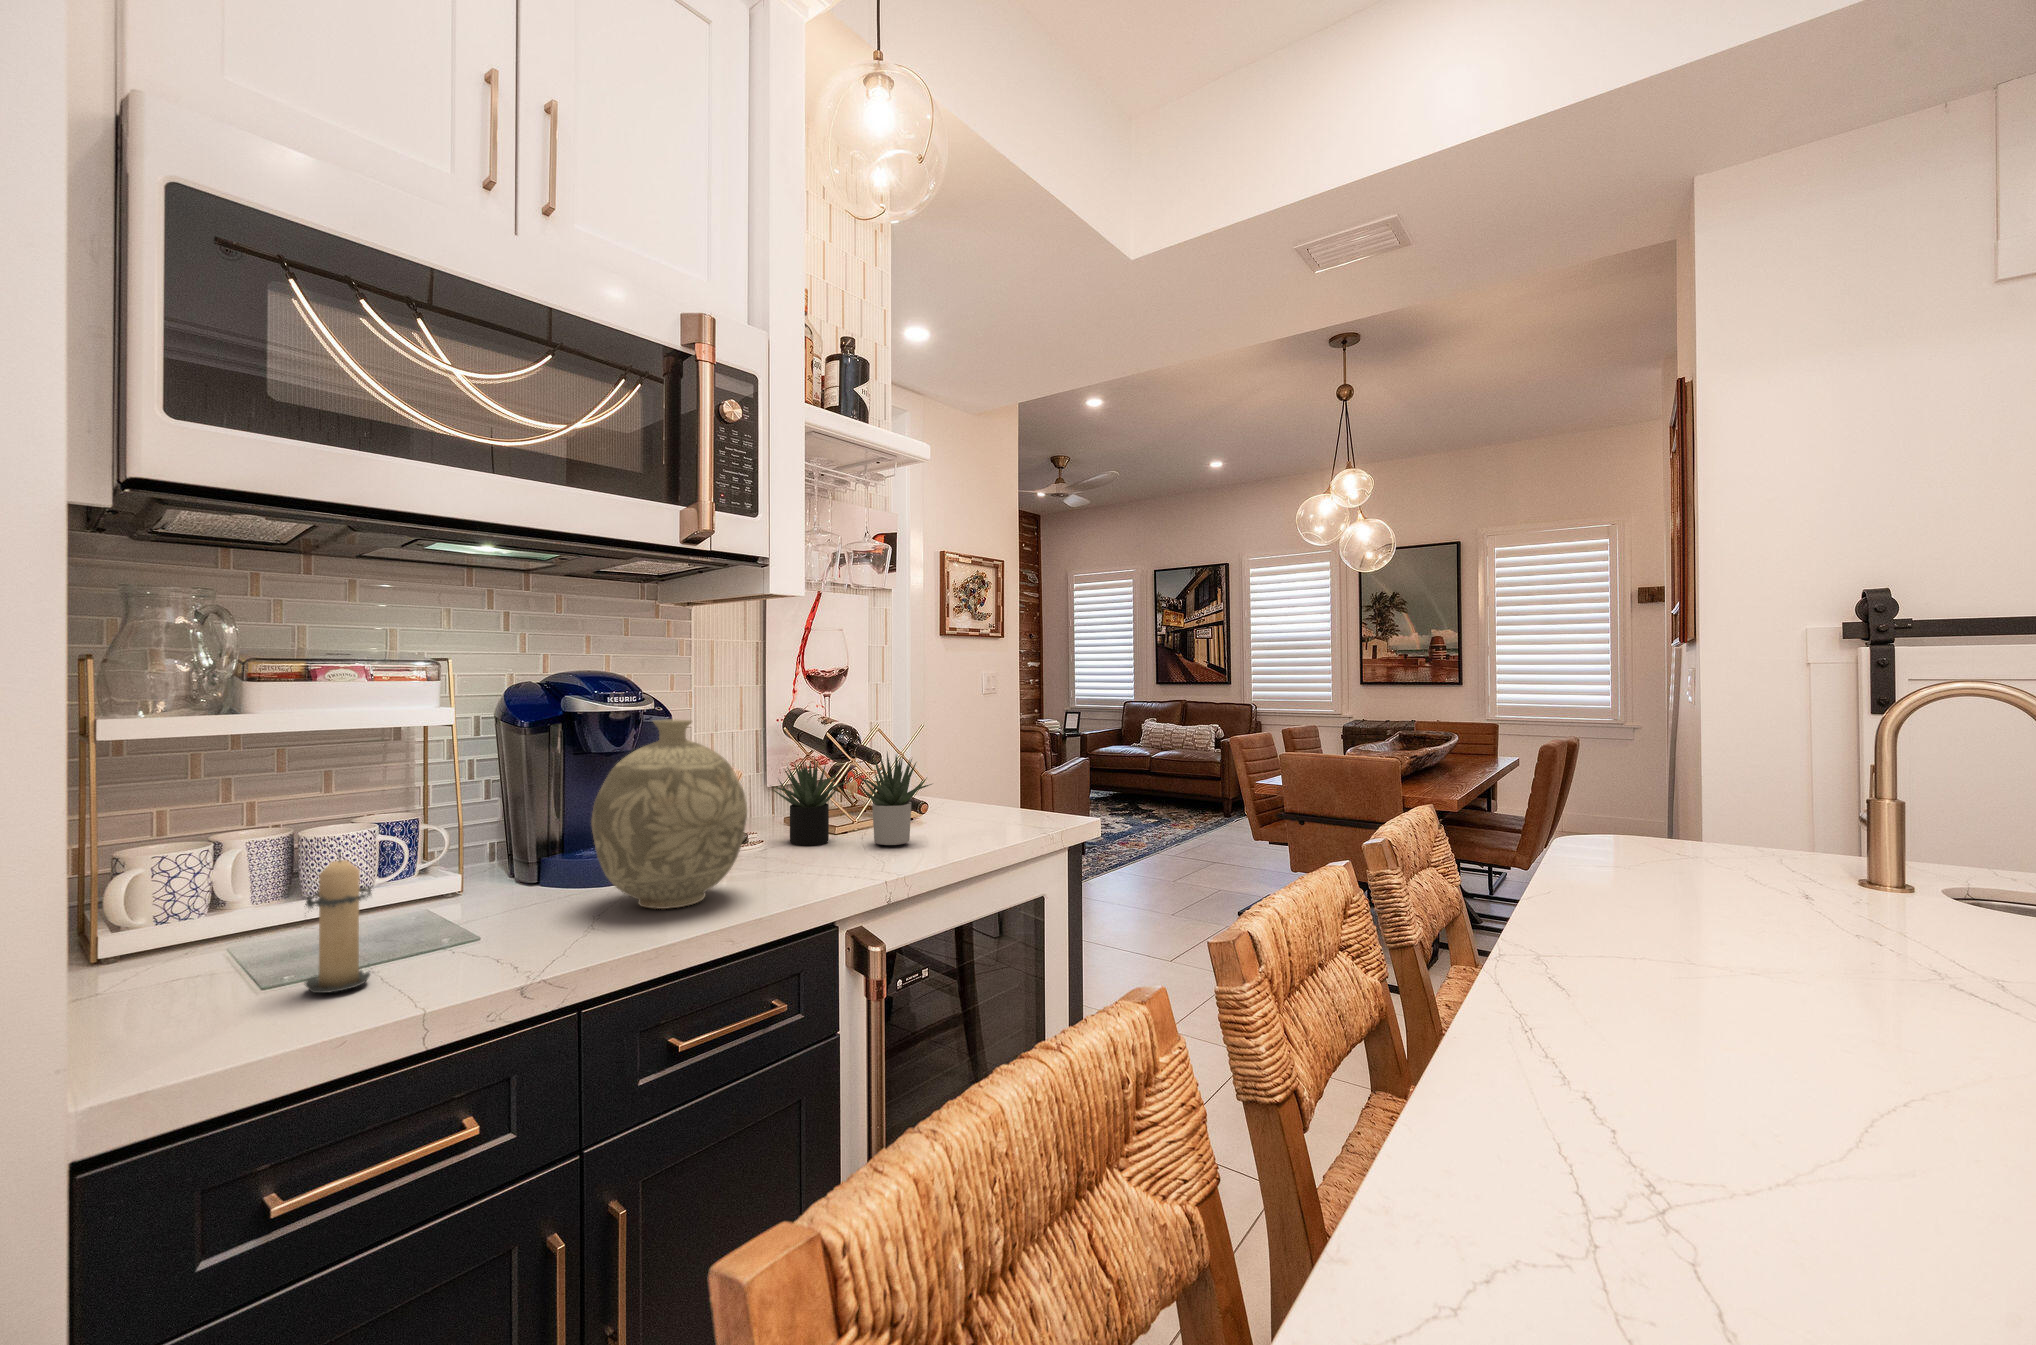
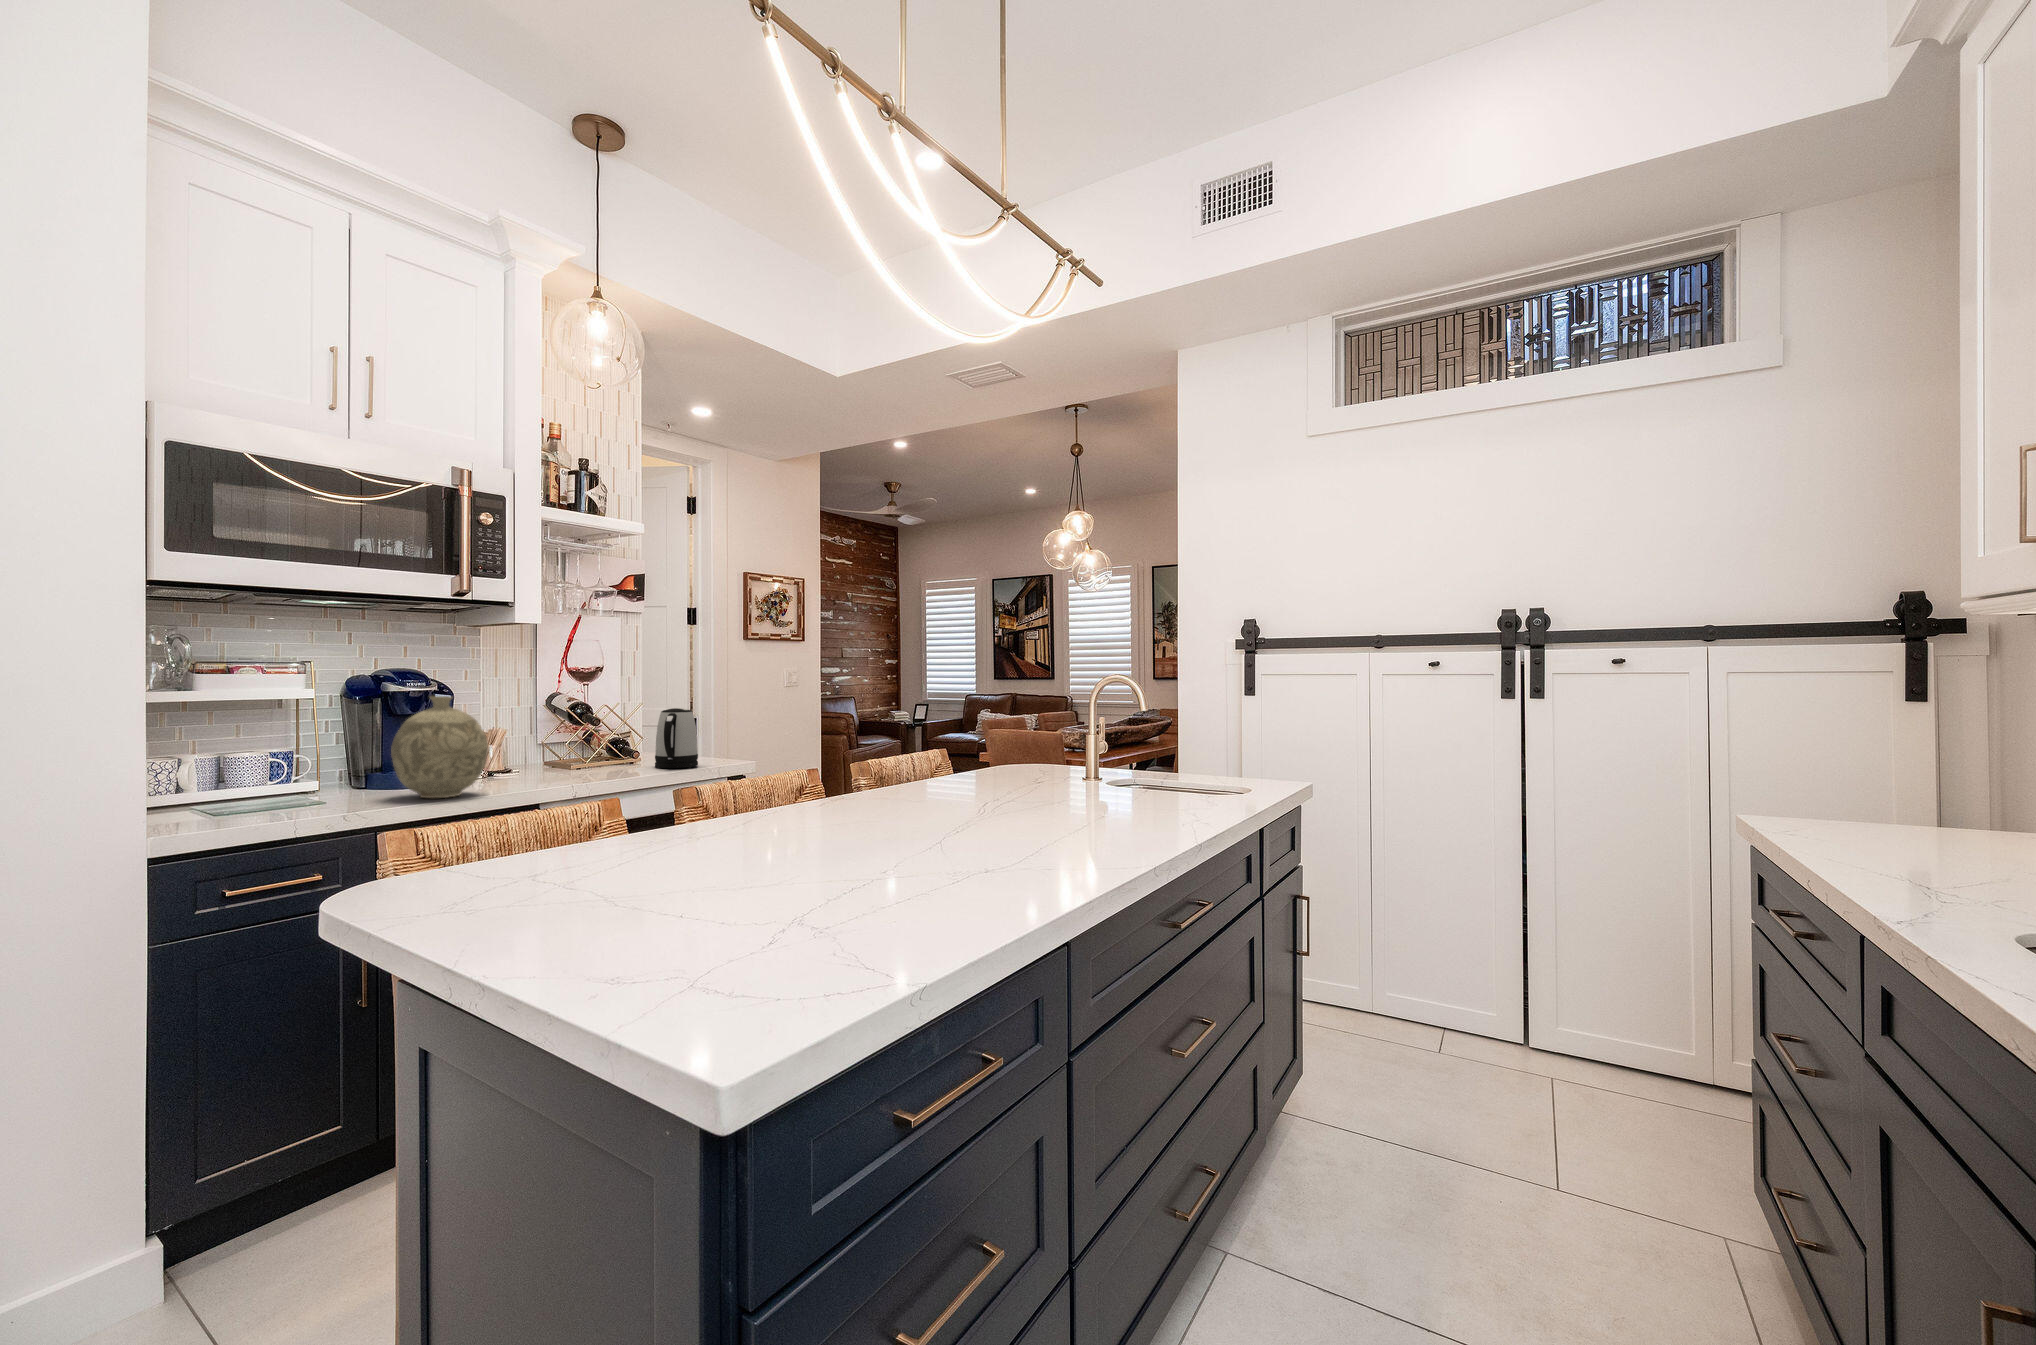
kettle: none [930,731,991,823] -> present [655,708,698,768]
succulent plant: present [772,752,932,846] -> none [527,718,636,778]
candle: present [305,852,372,993] -> none [228,754,270,820]

